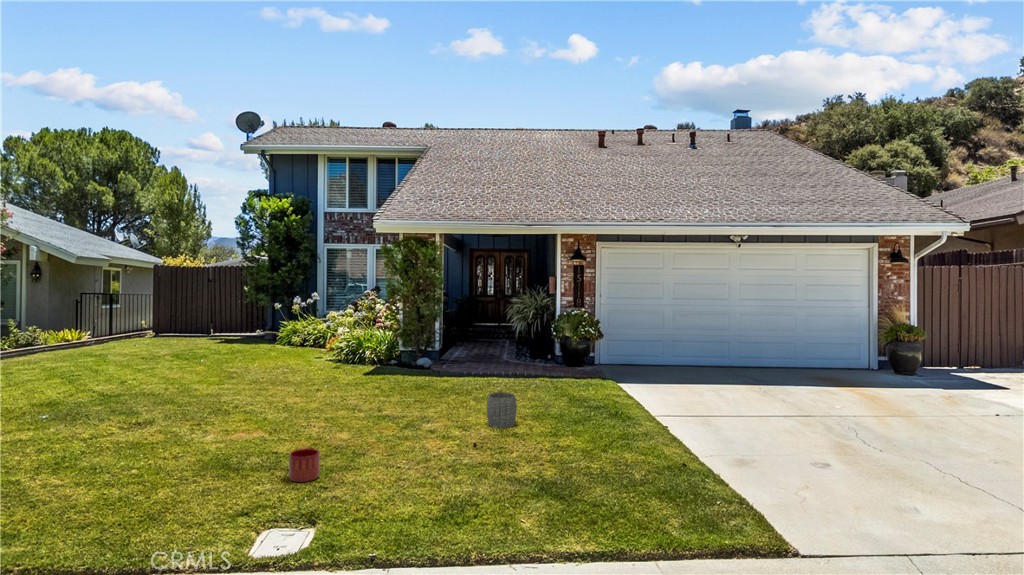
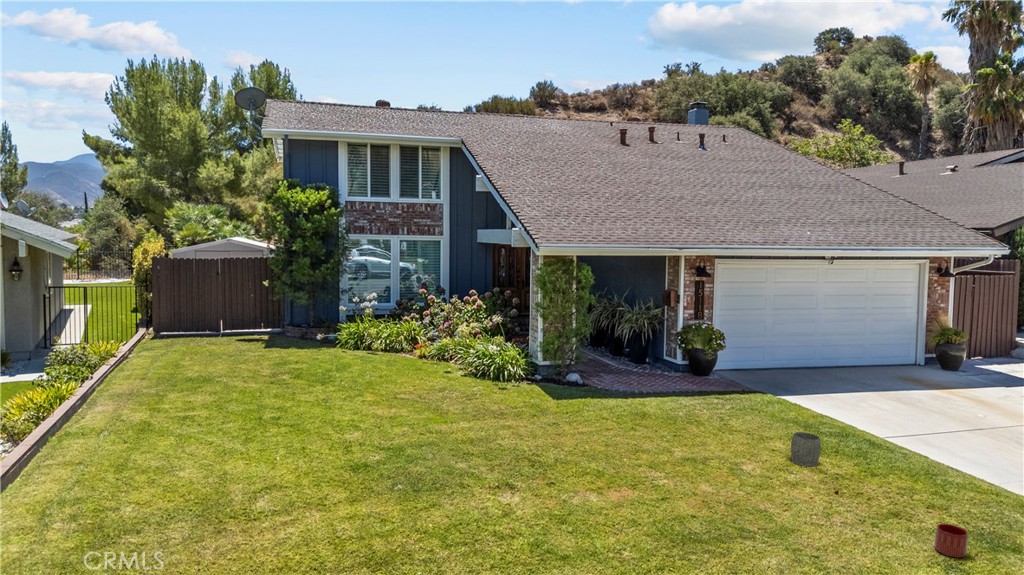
planter: present [289,448,320,482] -> present [935,524,968,558]

